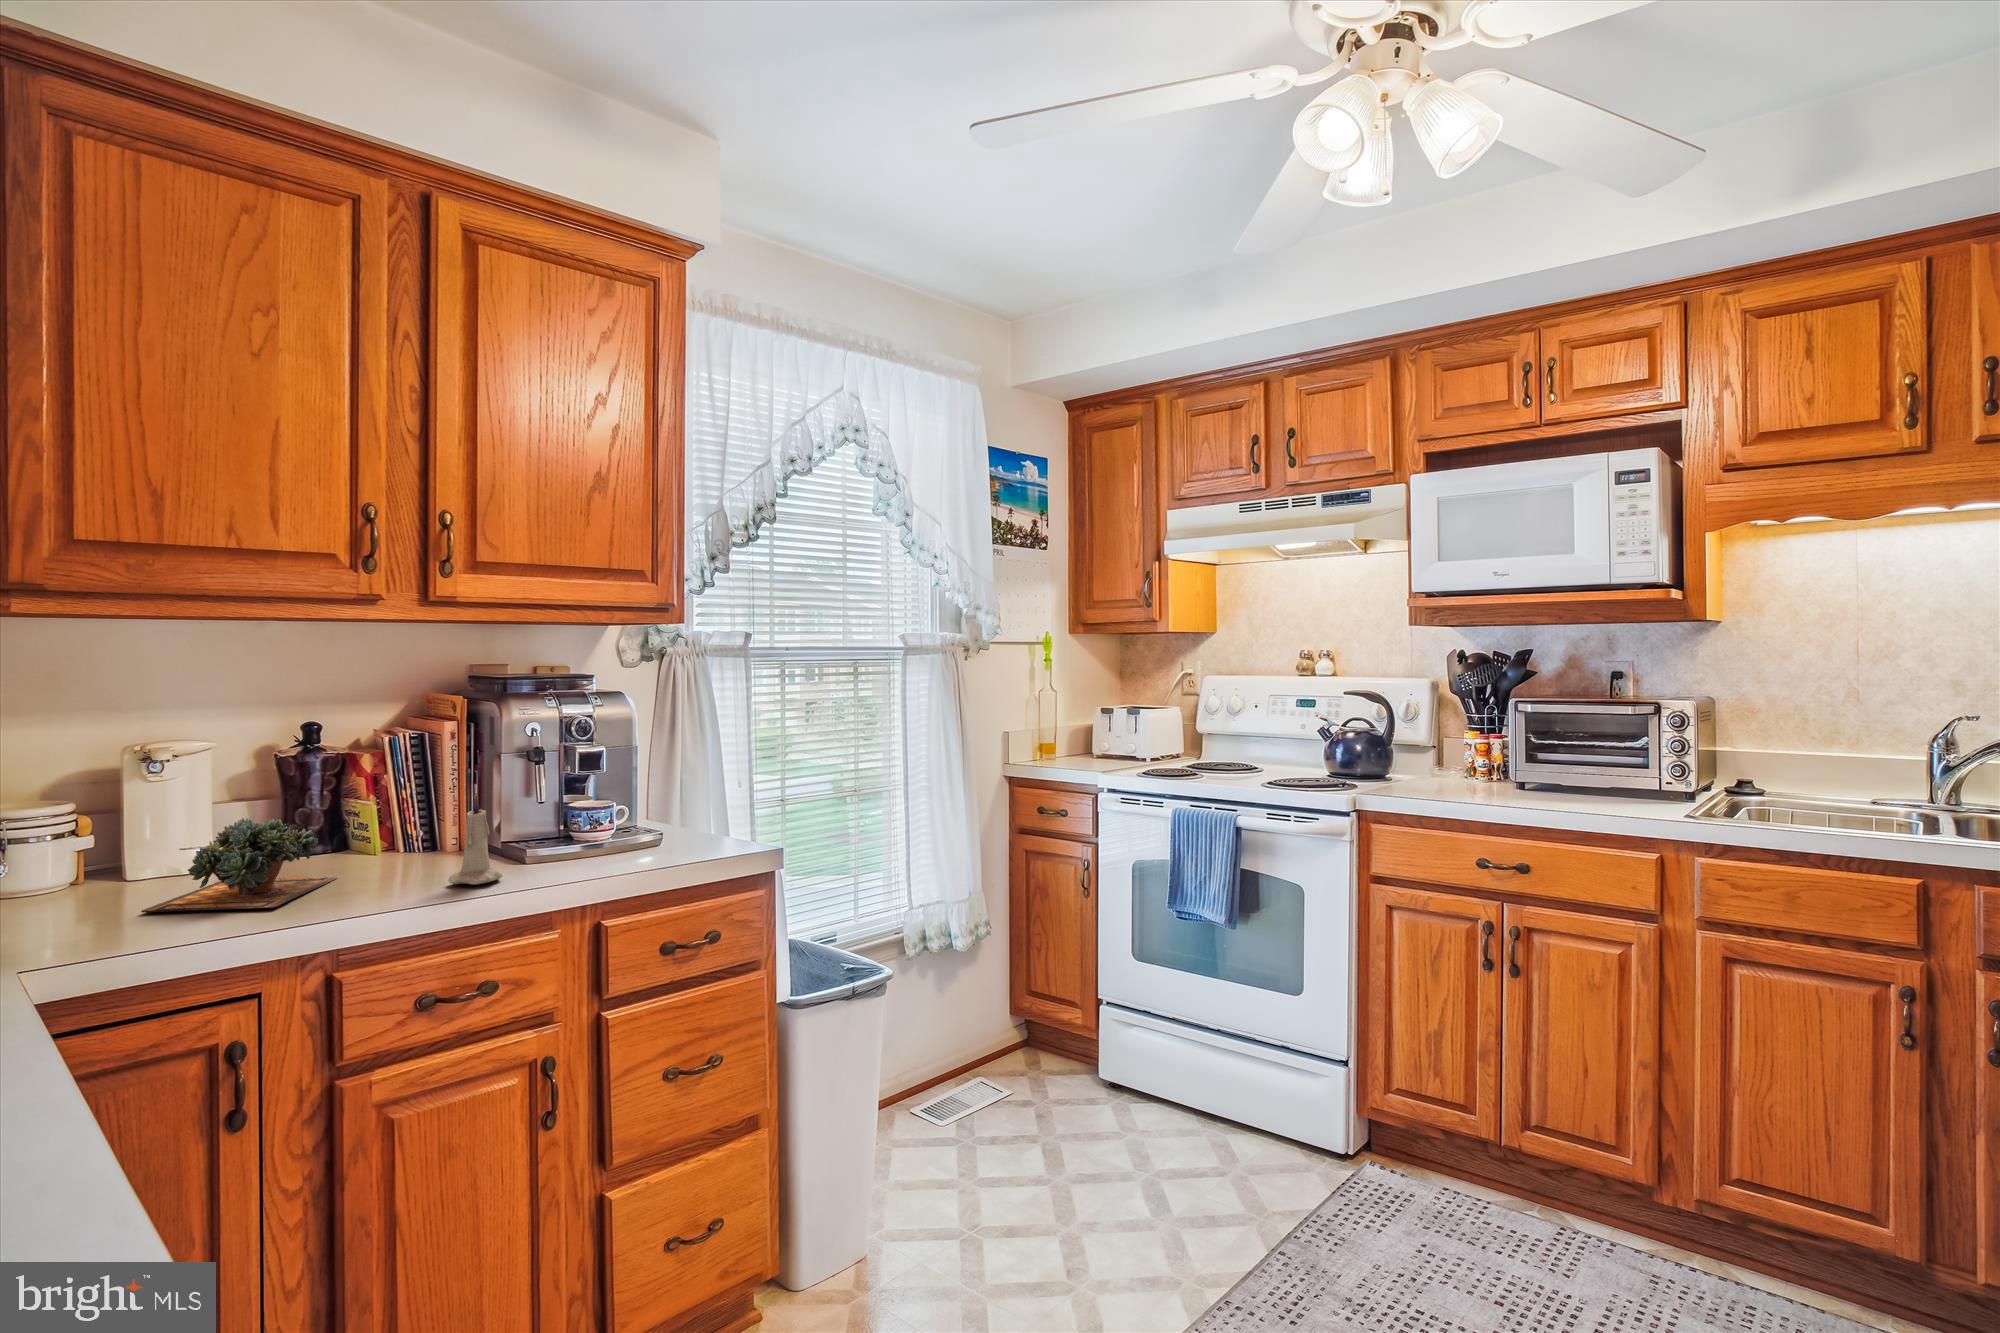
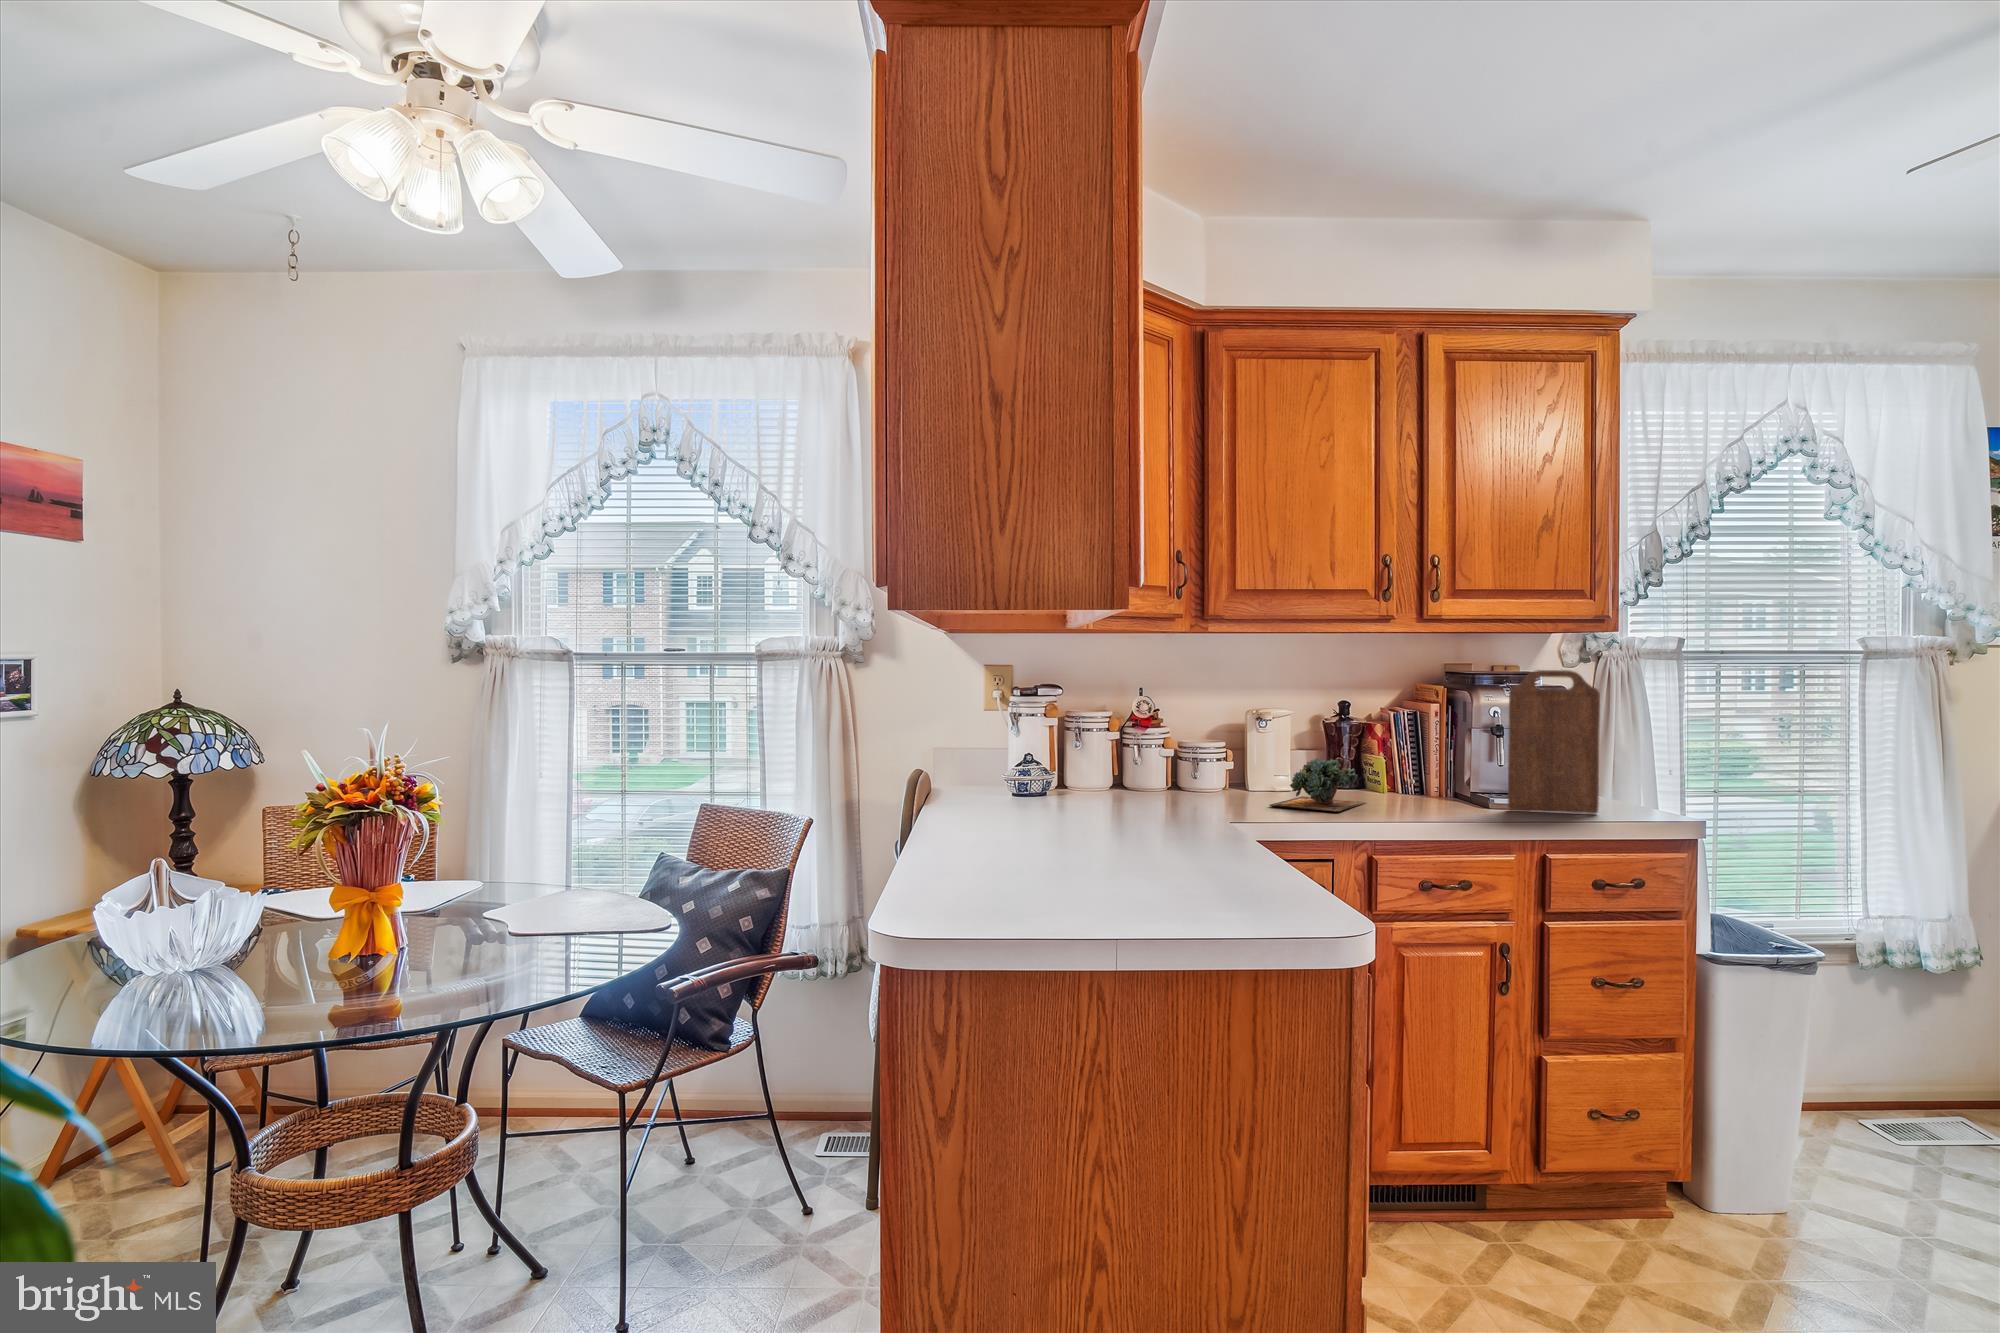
cutting board: none [551,672,667,863] -> present [1508,670,1600,814]
candle: present [448,794,502,885] -> none [1438,752,1474,815]

